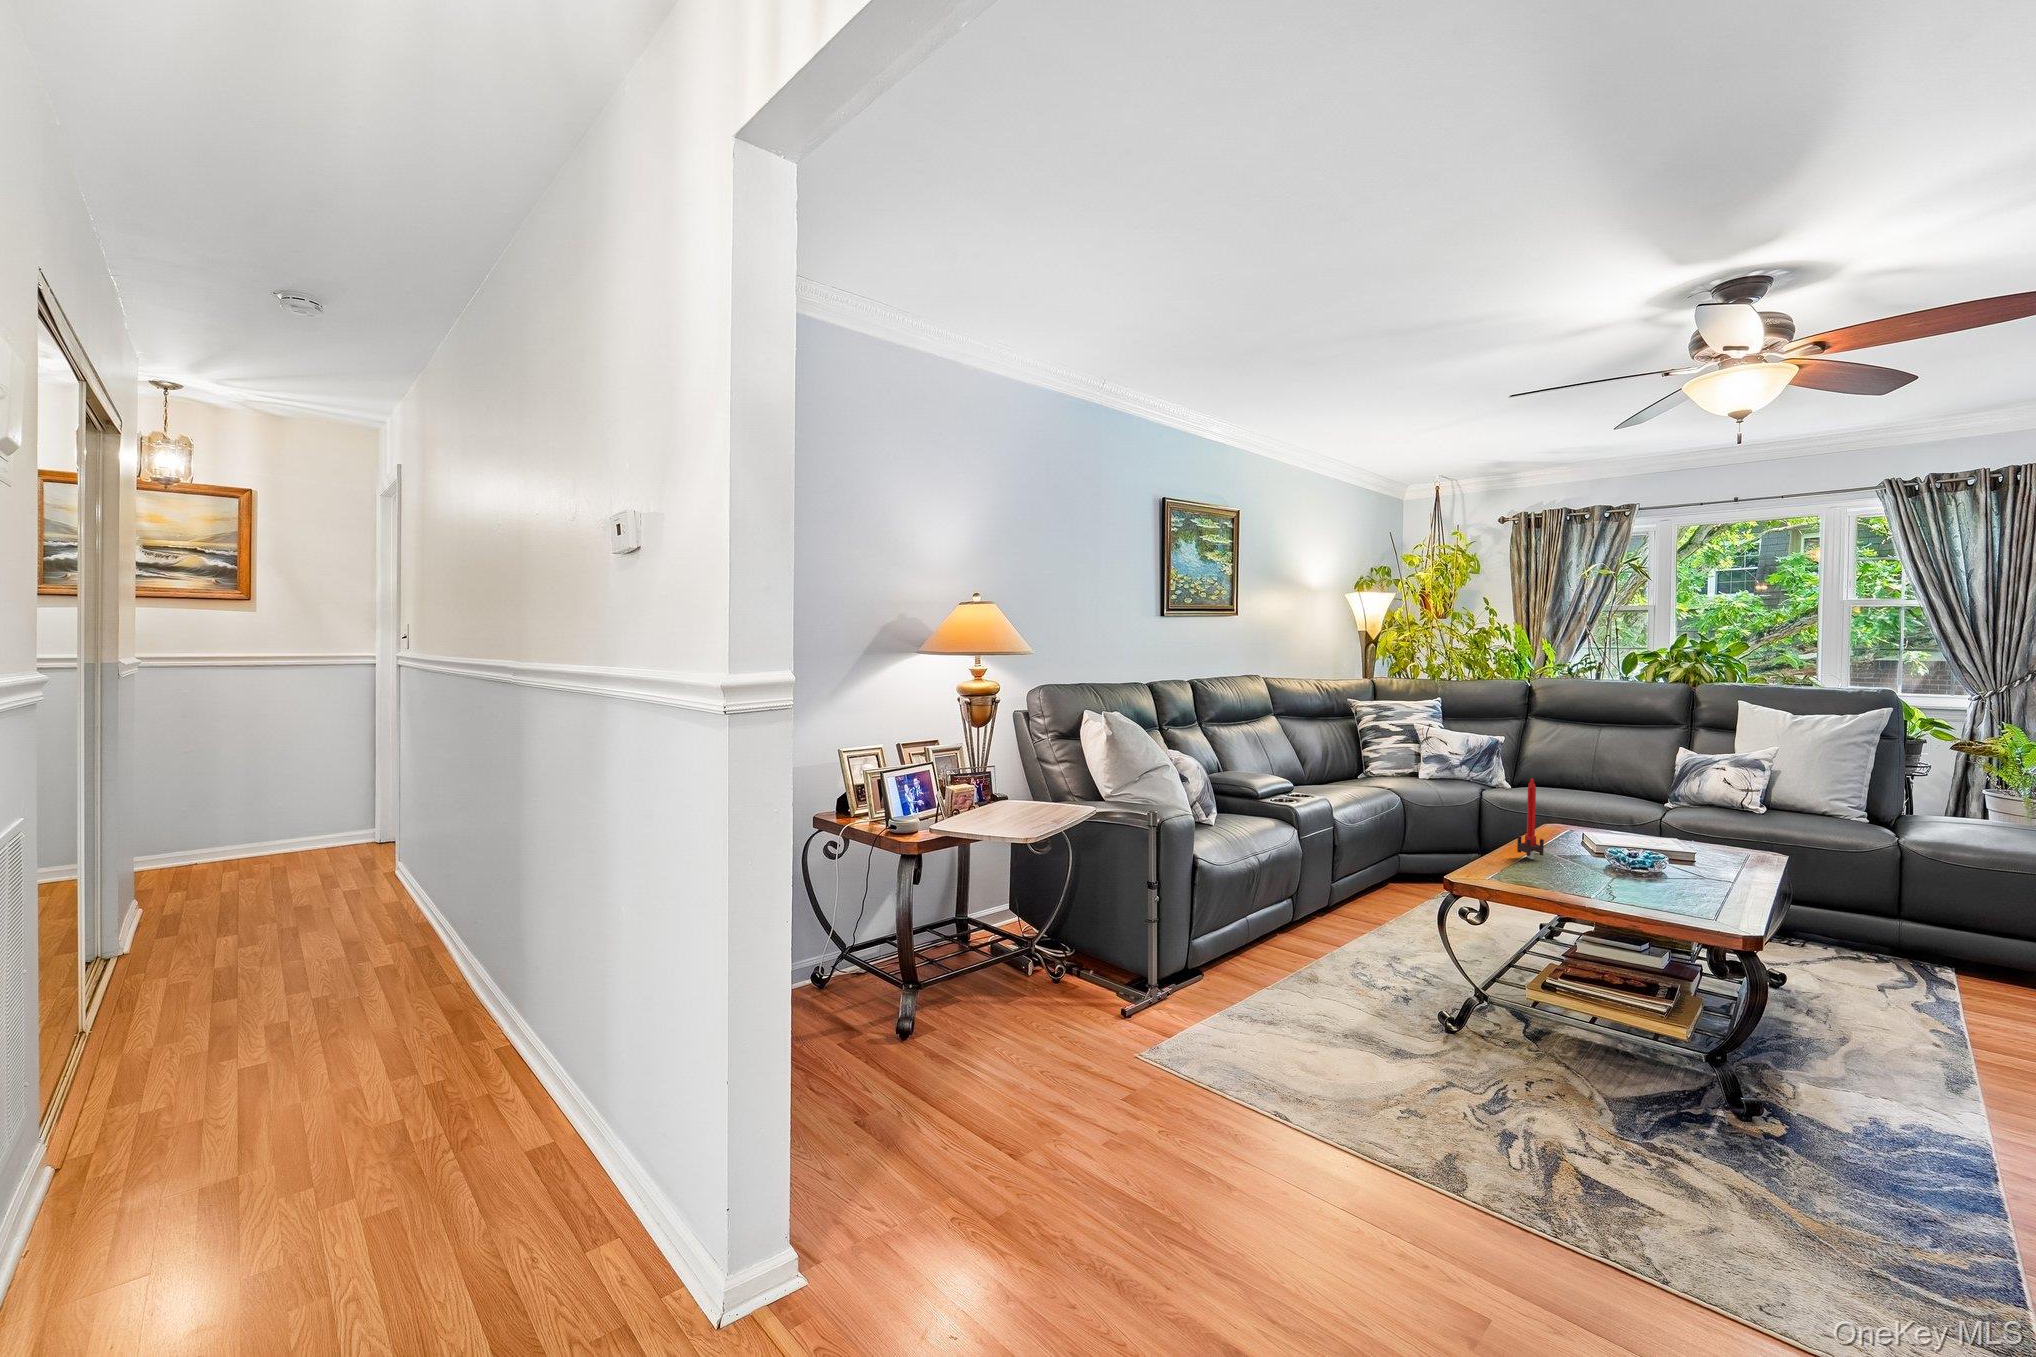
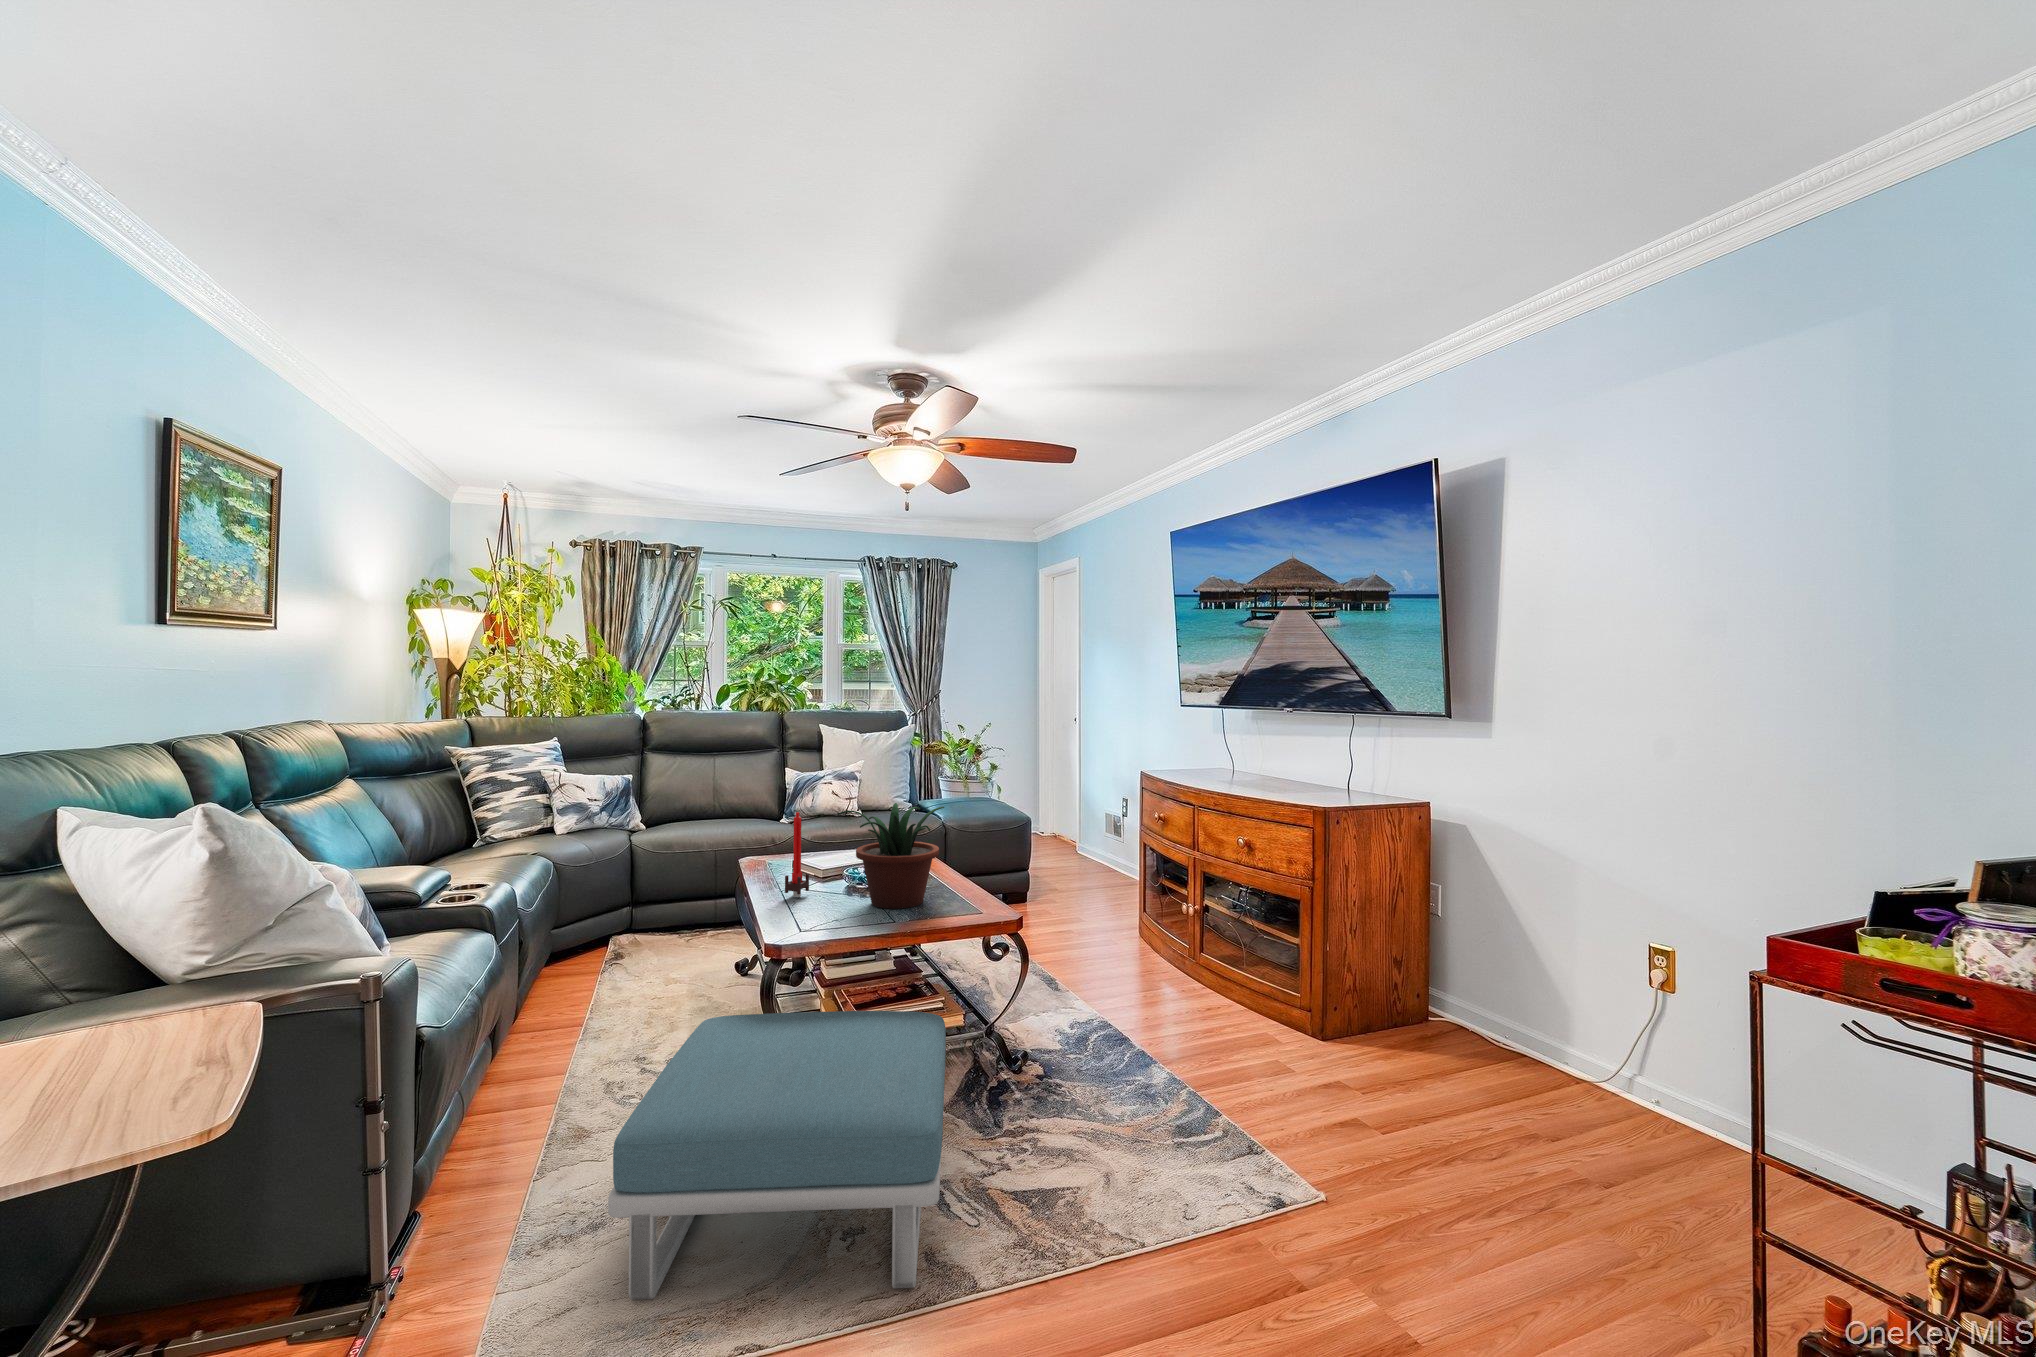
potted plant: none [1552,782,1690,894] -> present [838,803,944,909]
footstool: none [1242,924,1585,1163] -> present [608,1011,946,1300]

